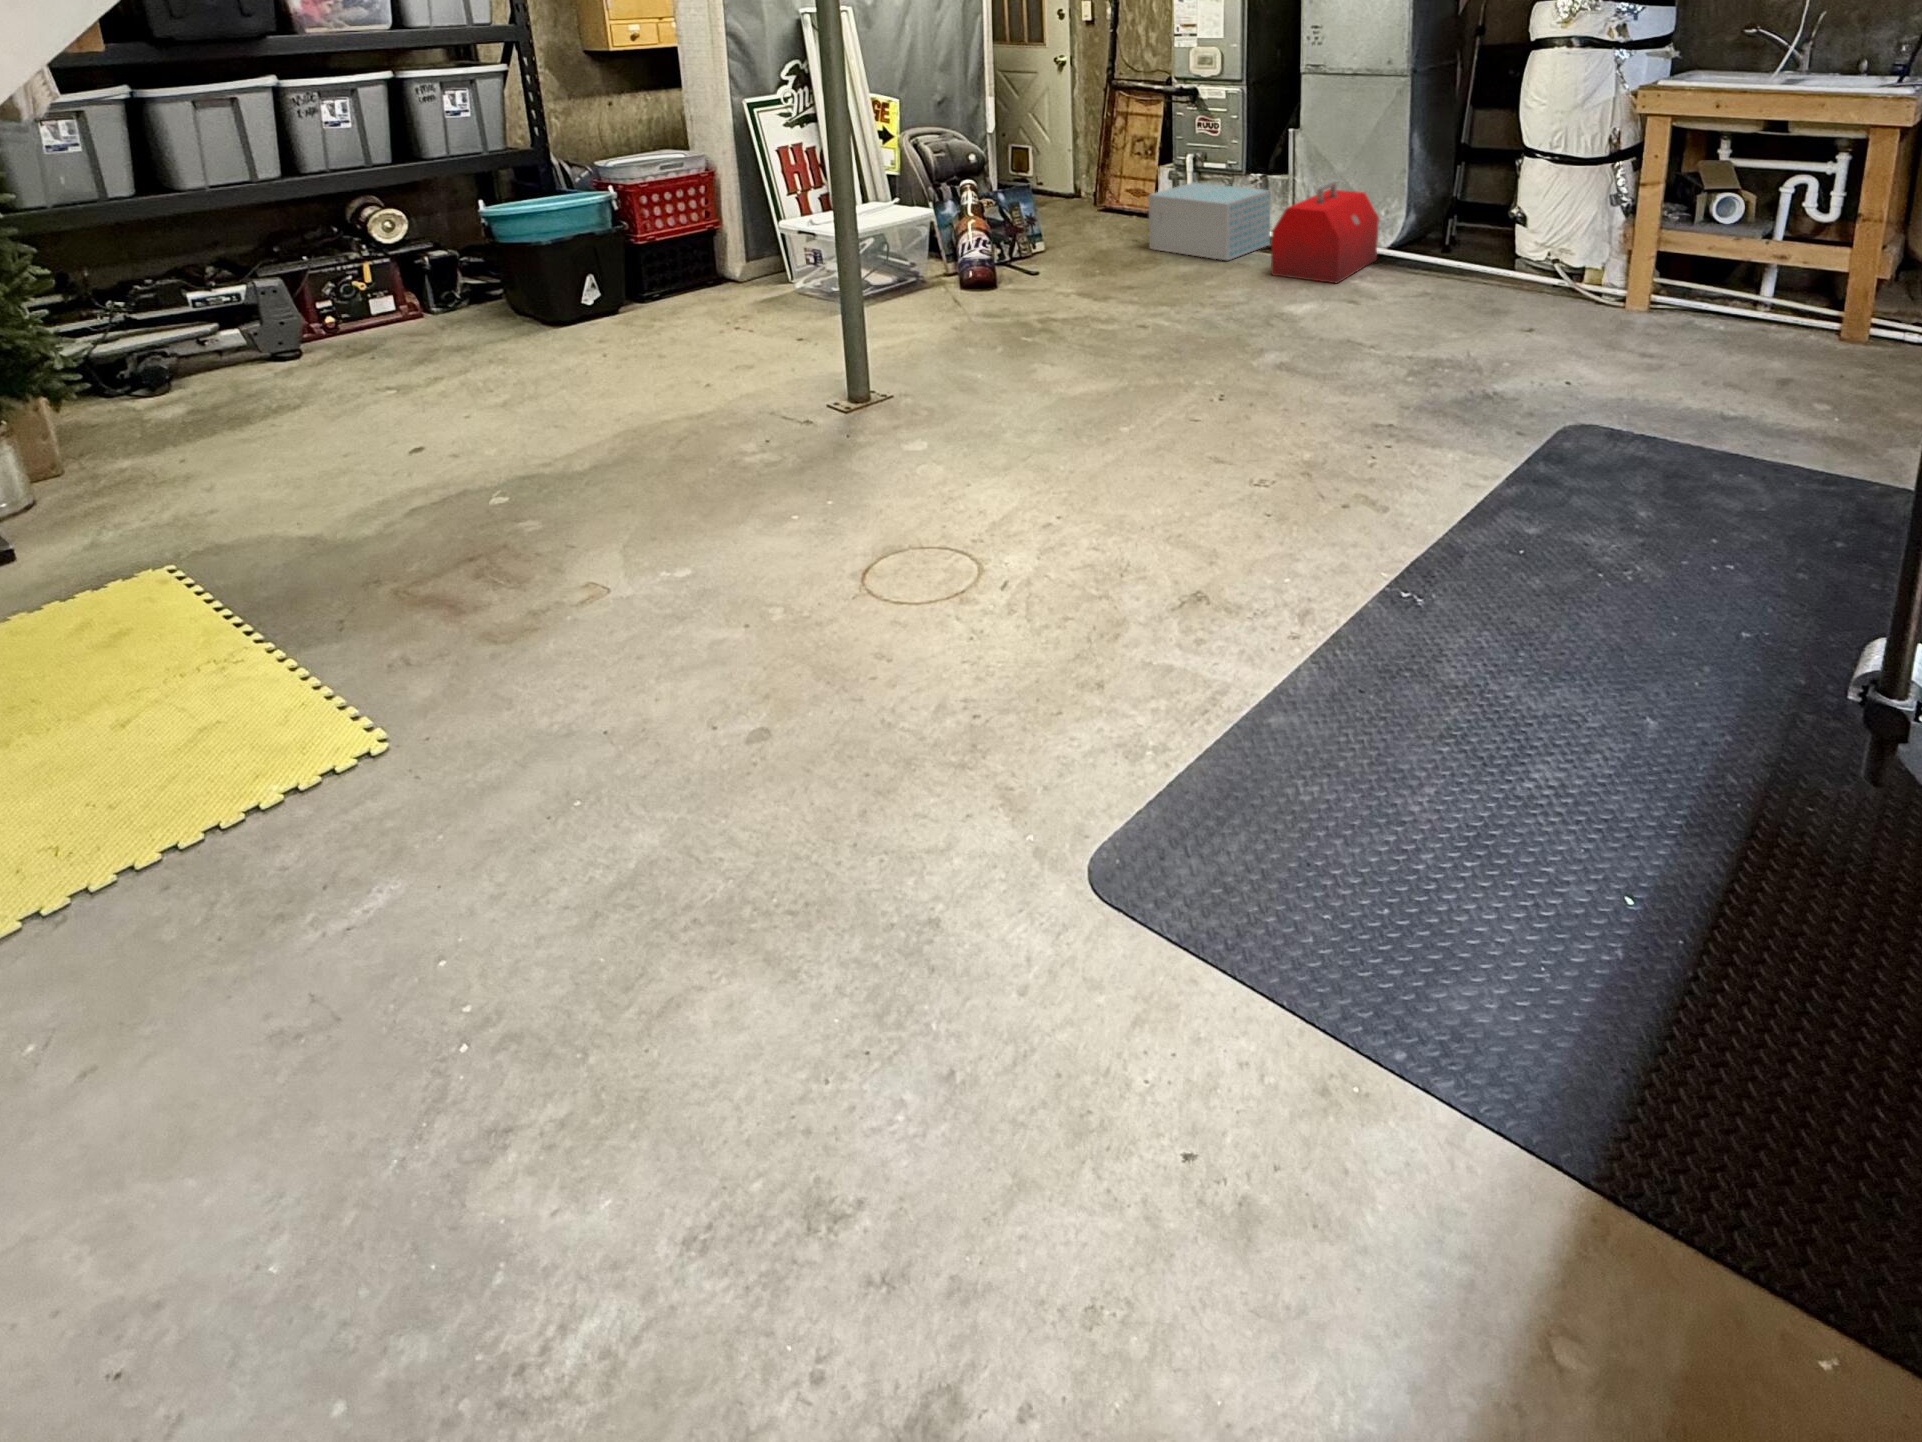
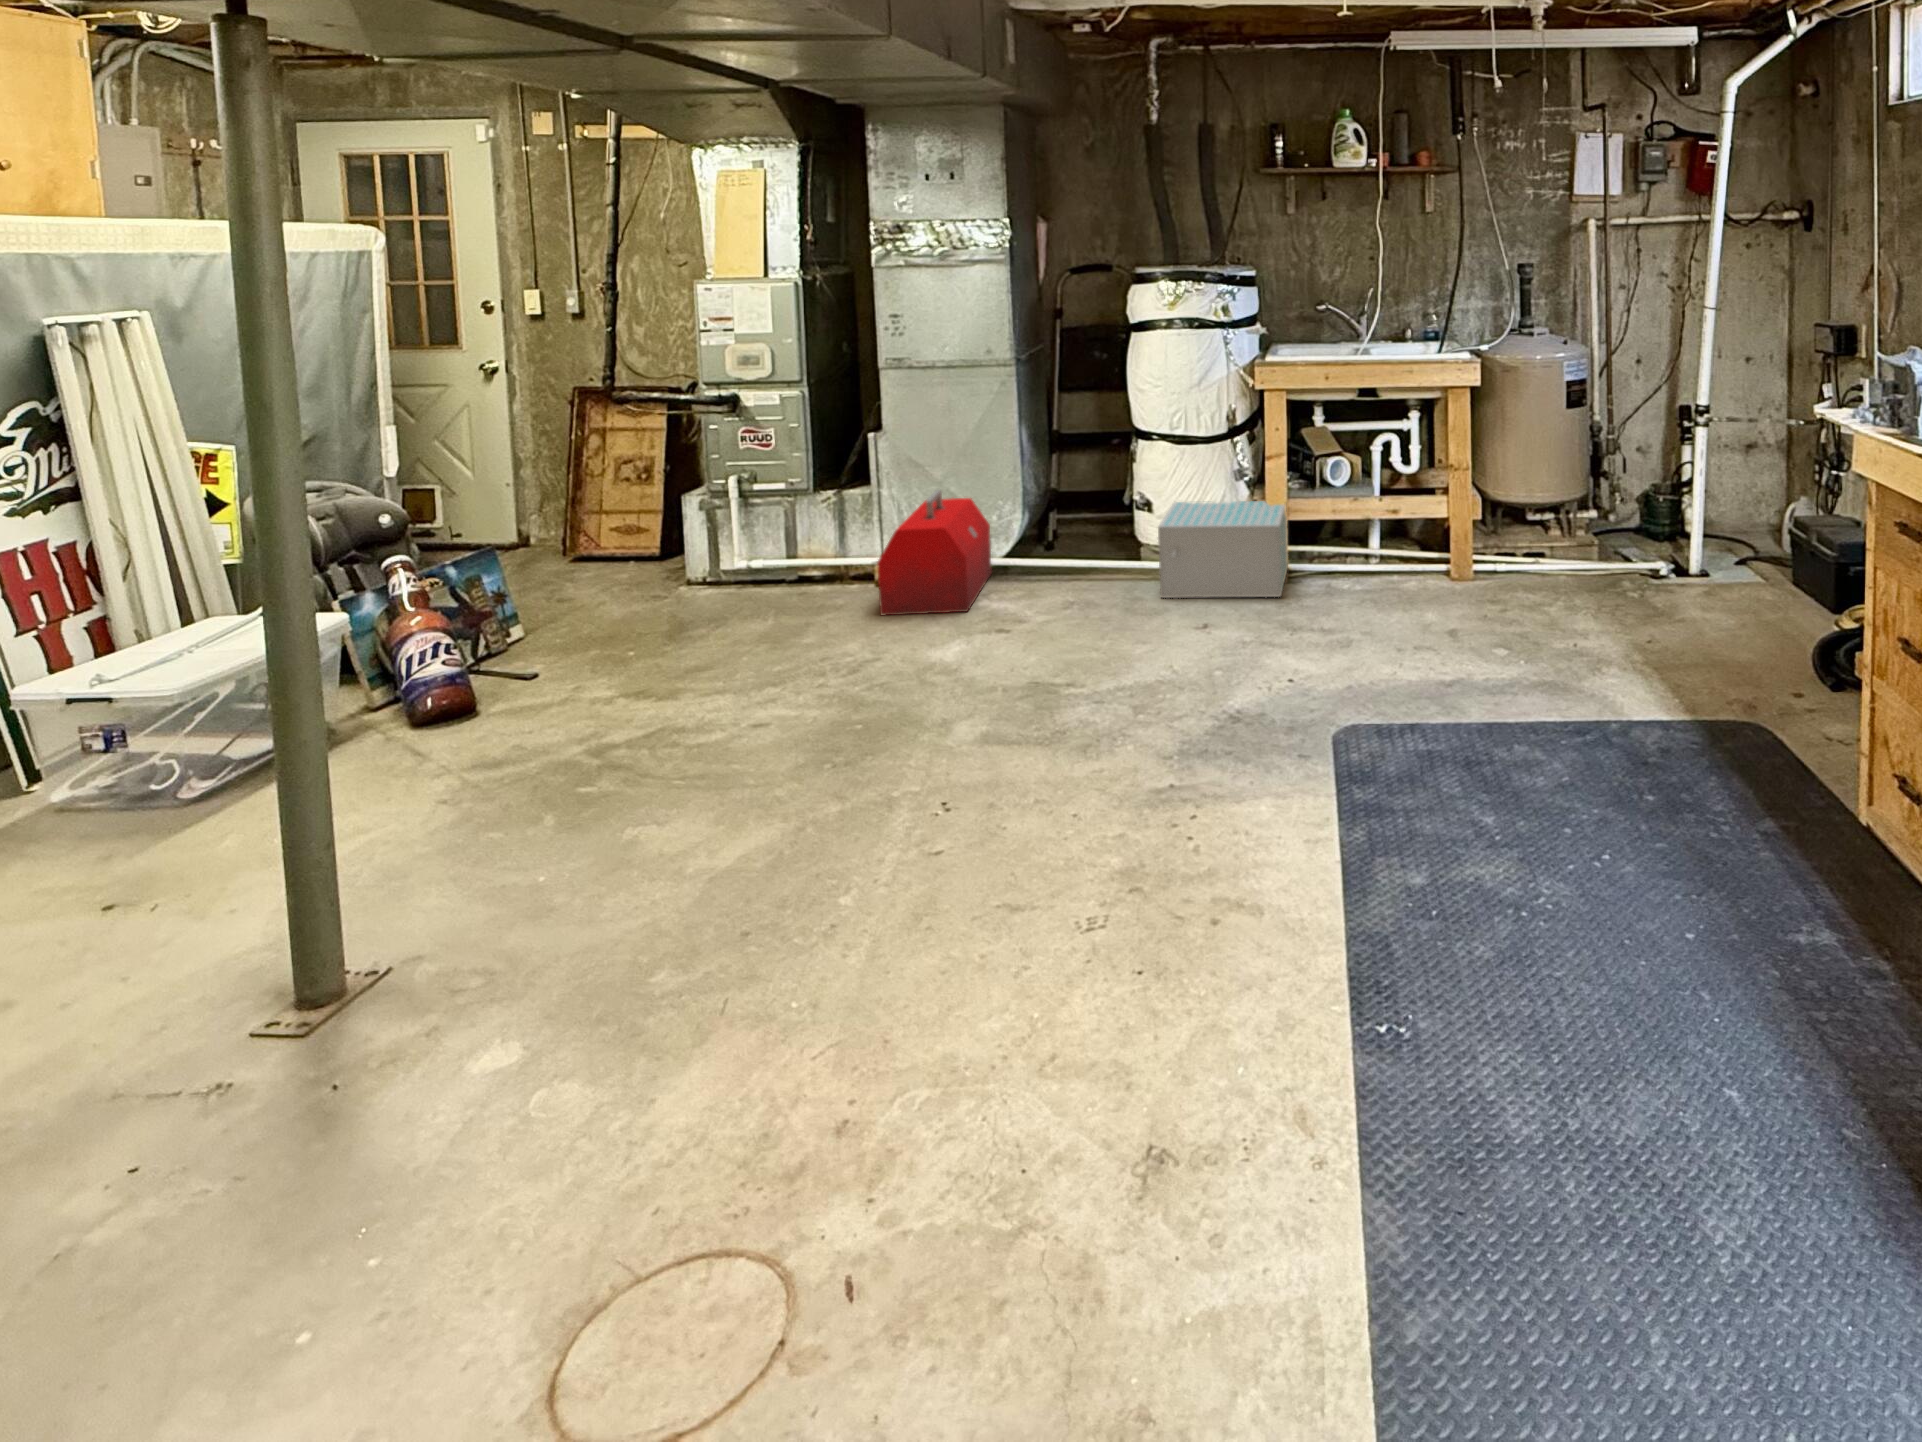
storage box: present [1148,182,1270,260] -> present [1158,501,1288,598]

